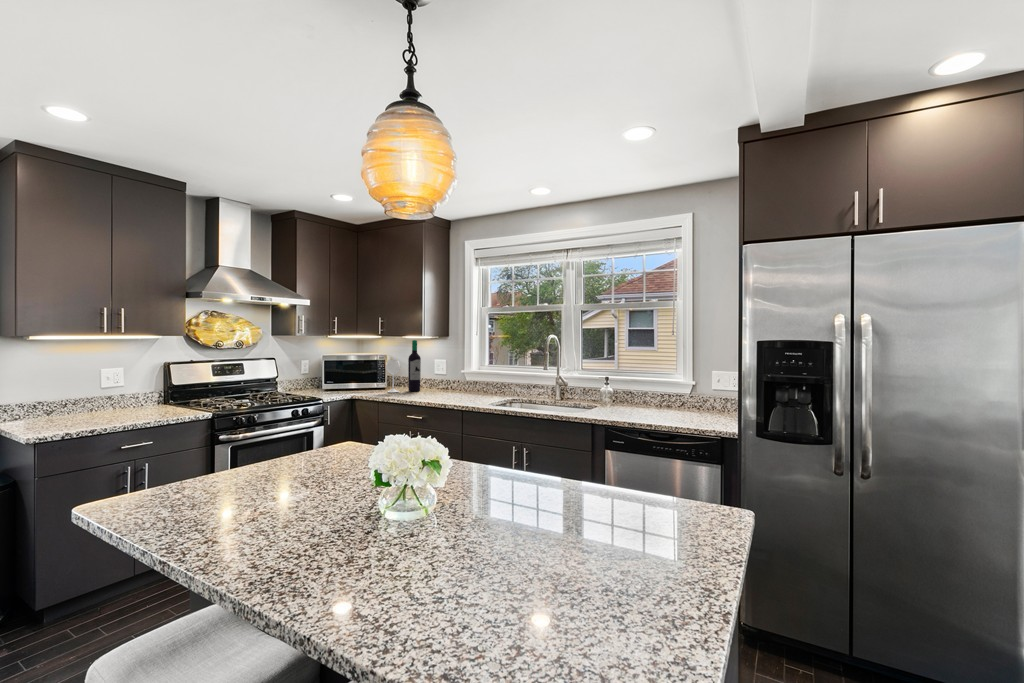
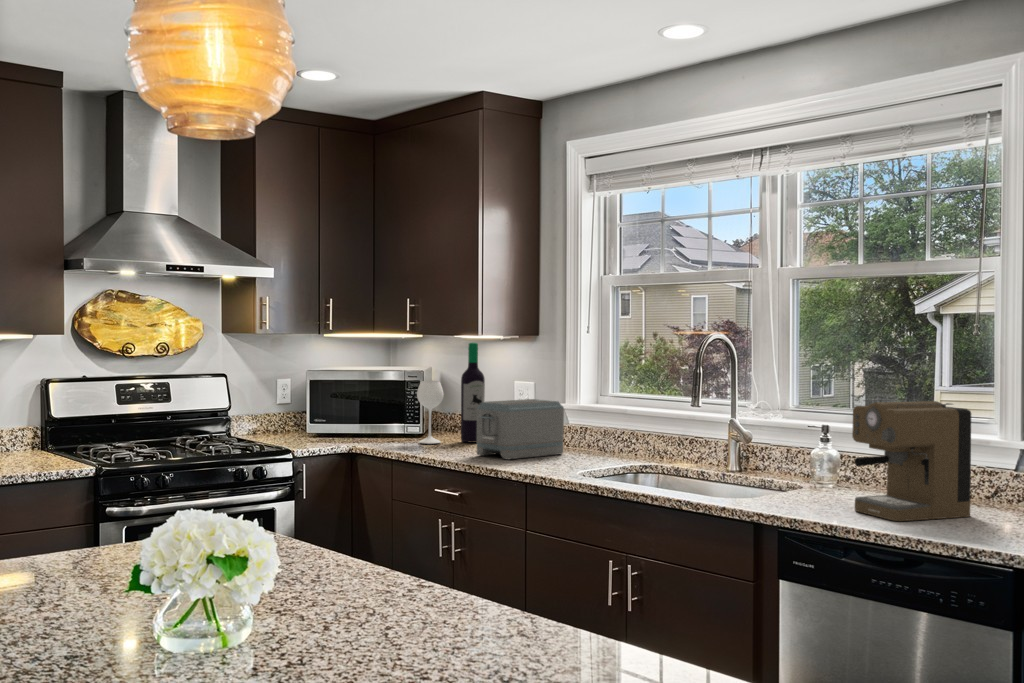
coffee maker: none [640,363,693,421] -> present [852,400,971,521]
toaster: none [425,368,468,399] -> present [477,399,564,460]

